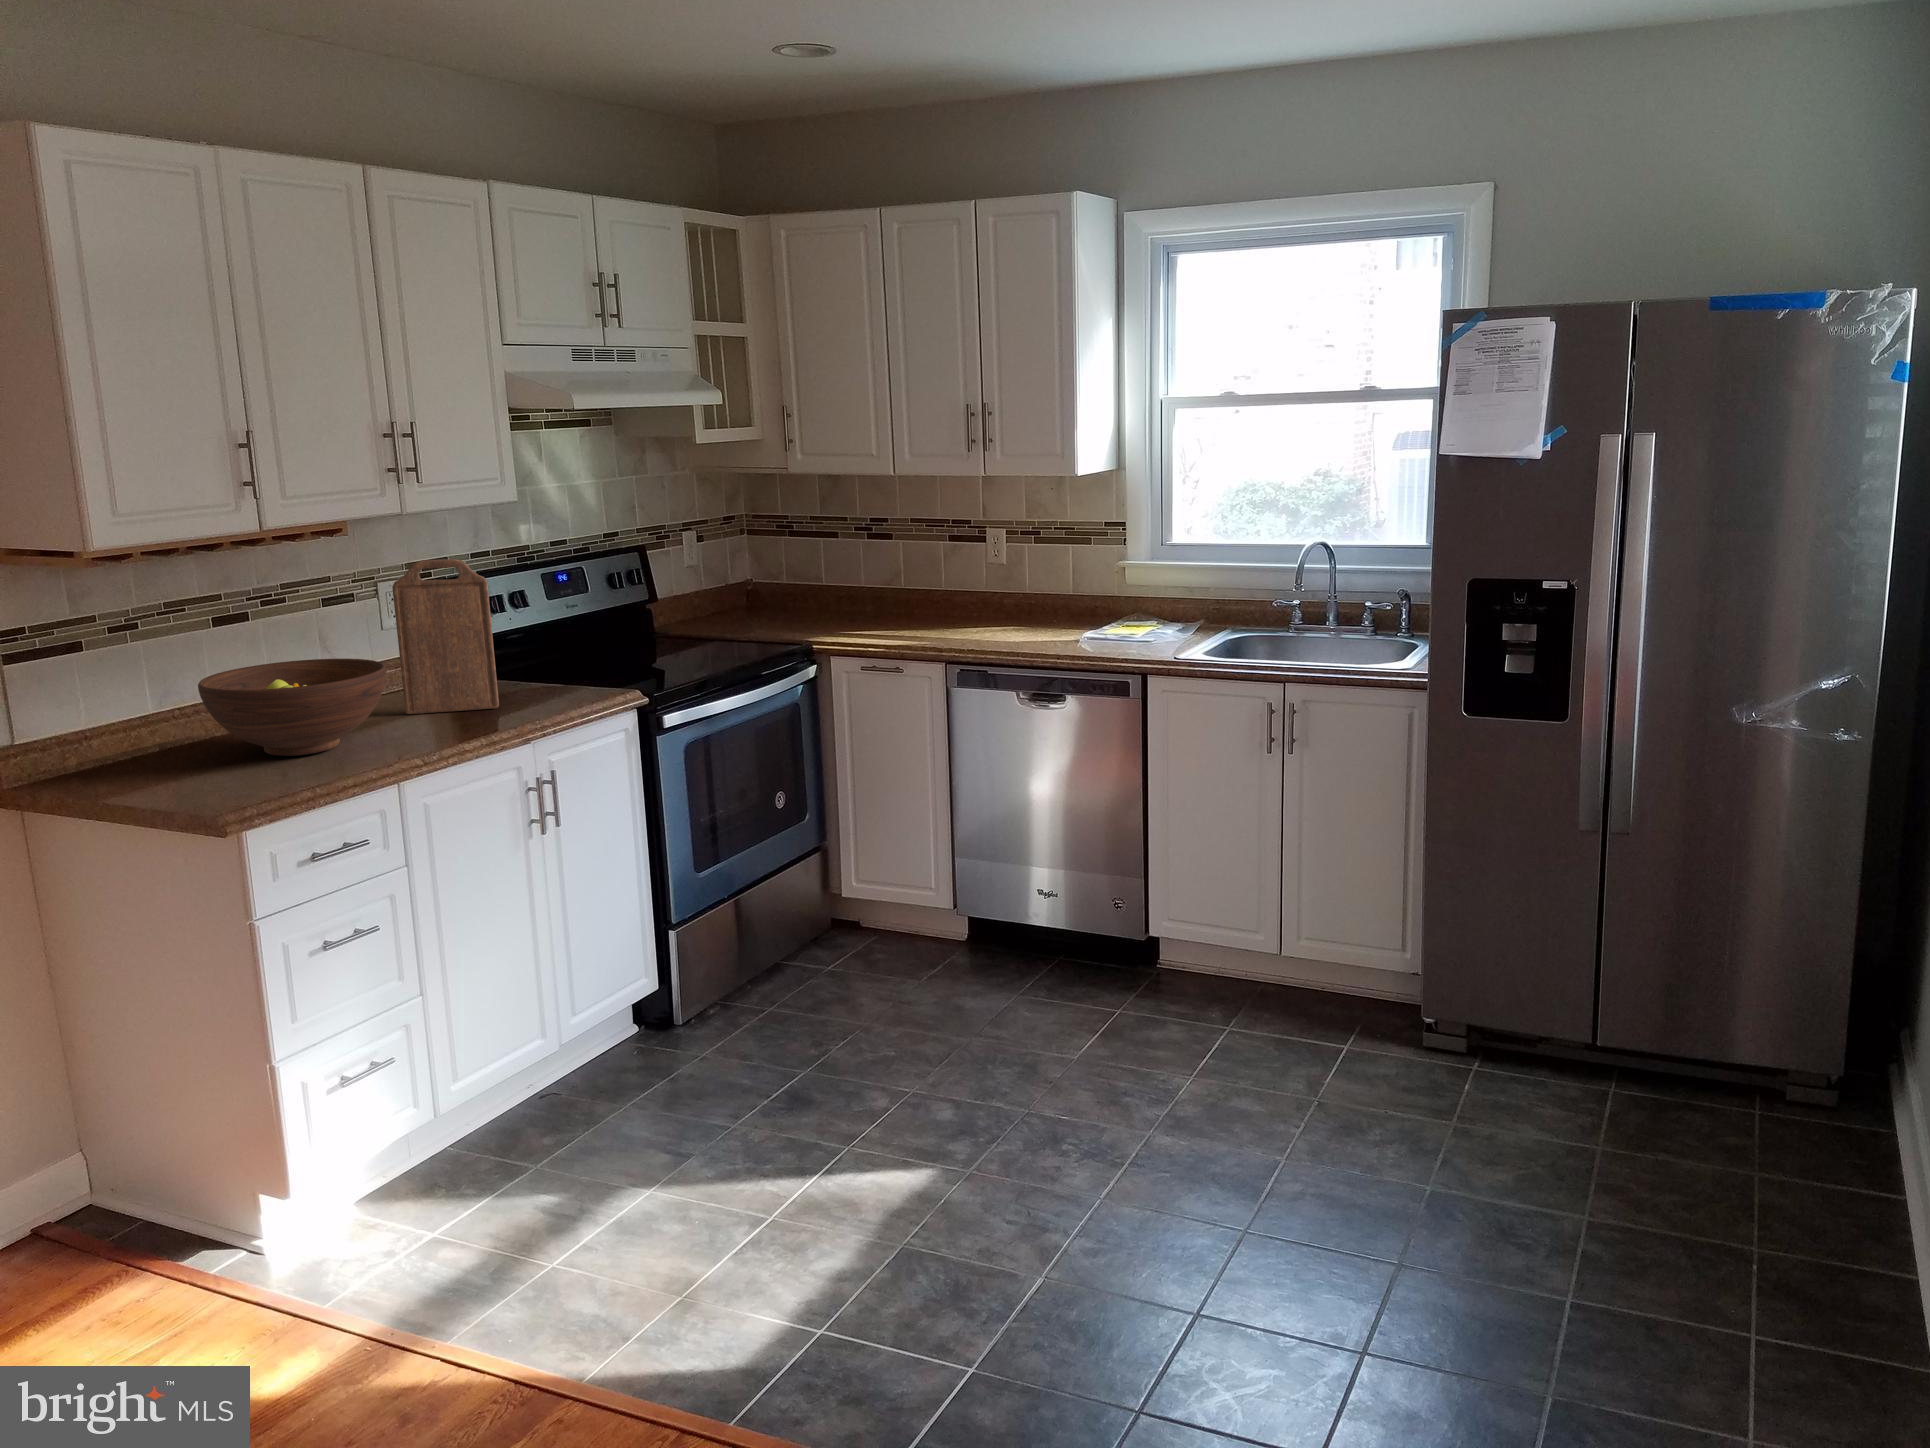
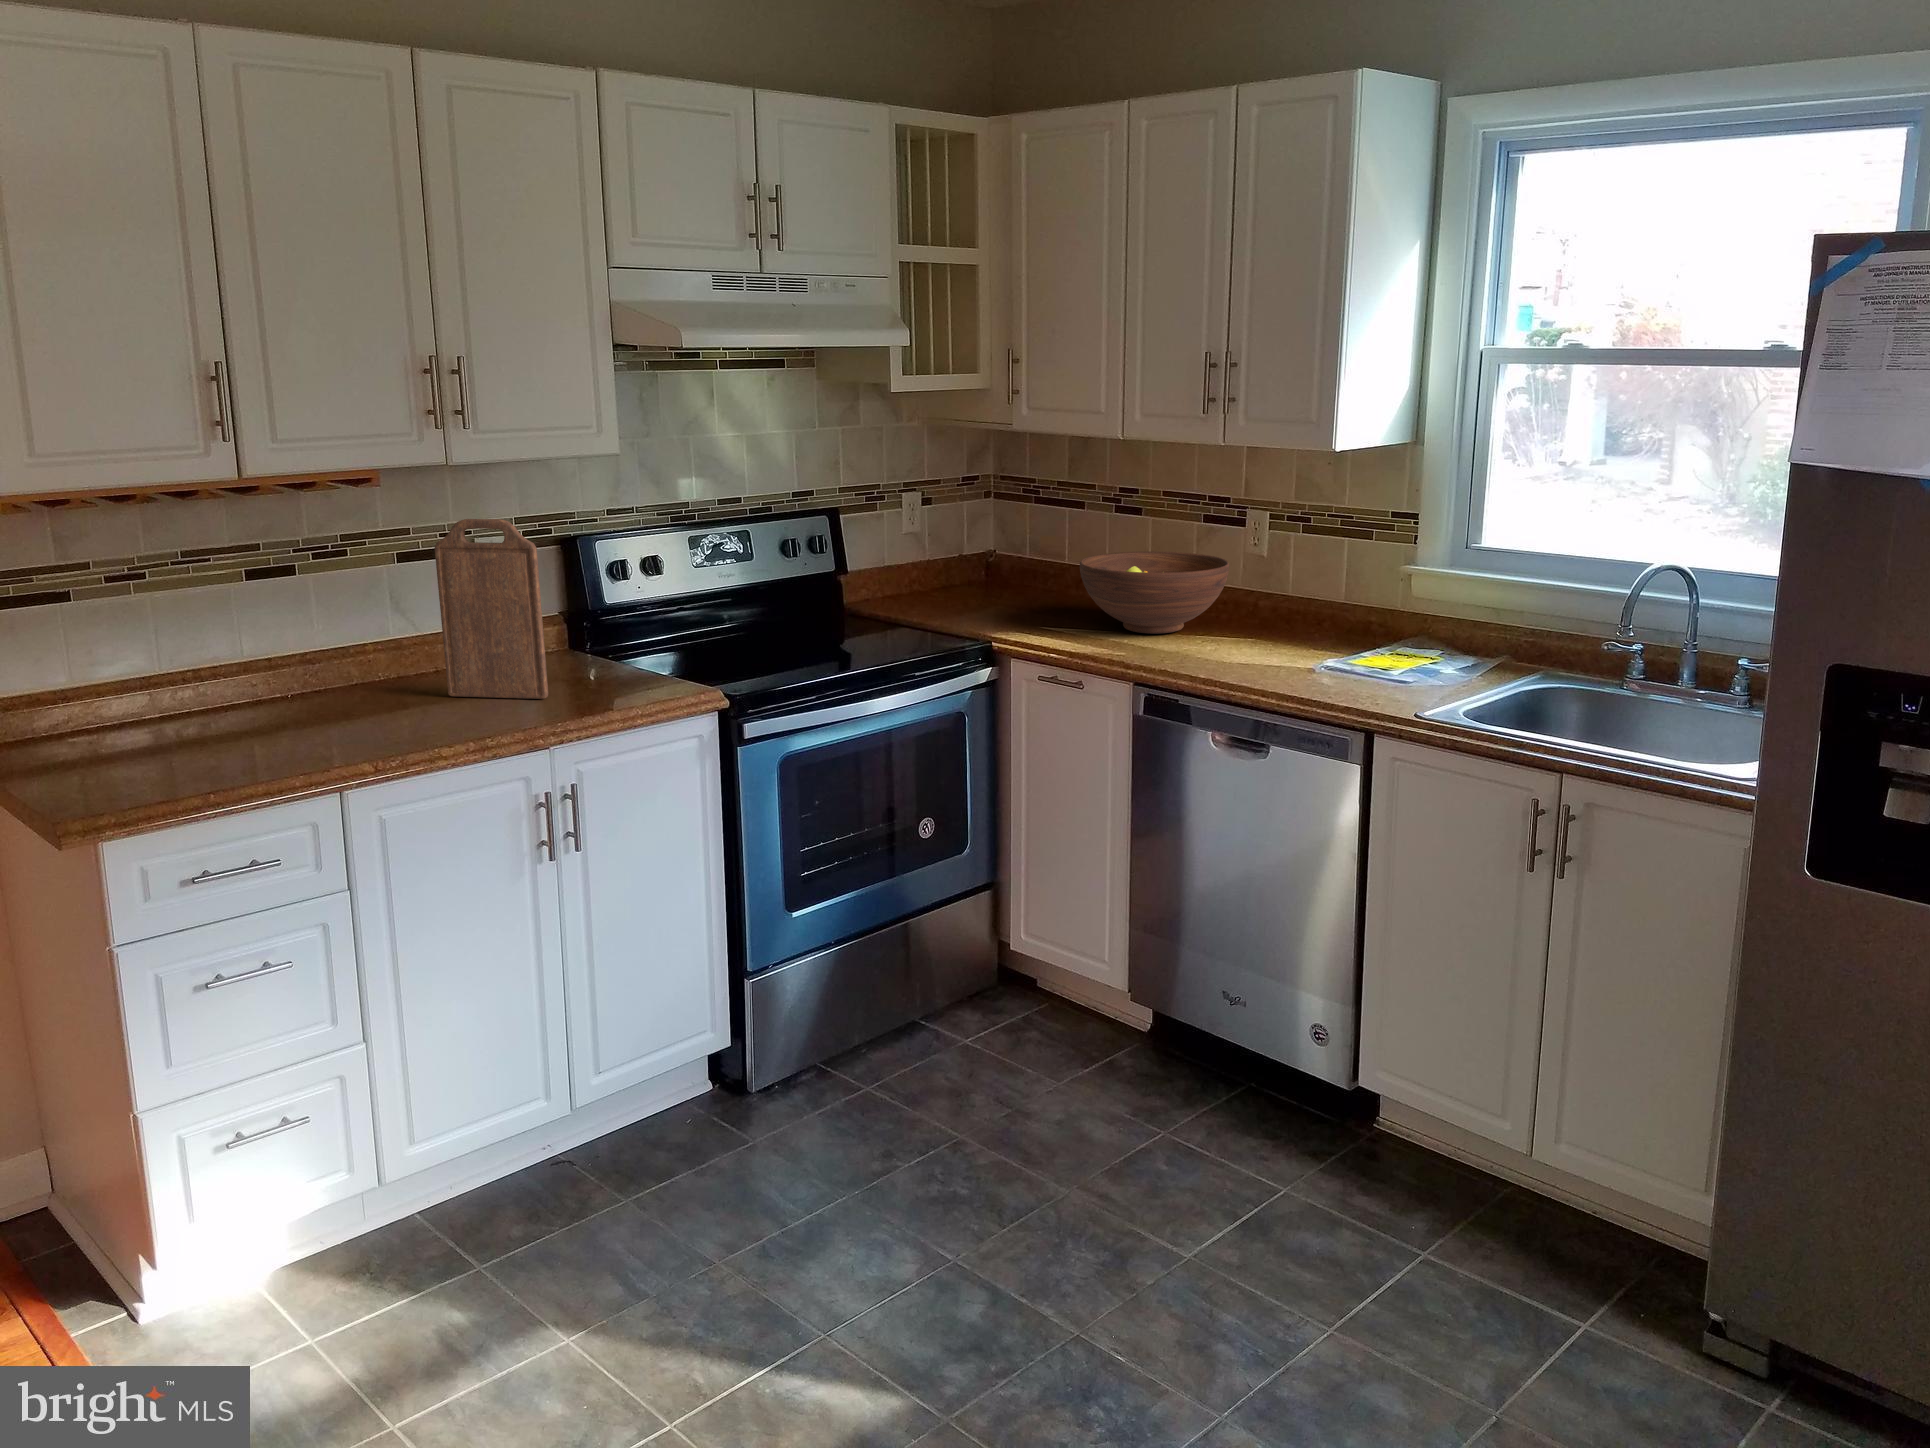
fruit bowl: present [198,659,386,756] -> present [1080,551,1229,634]

